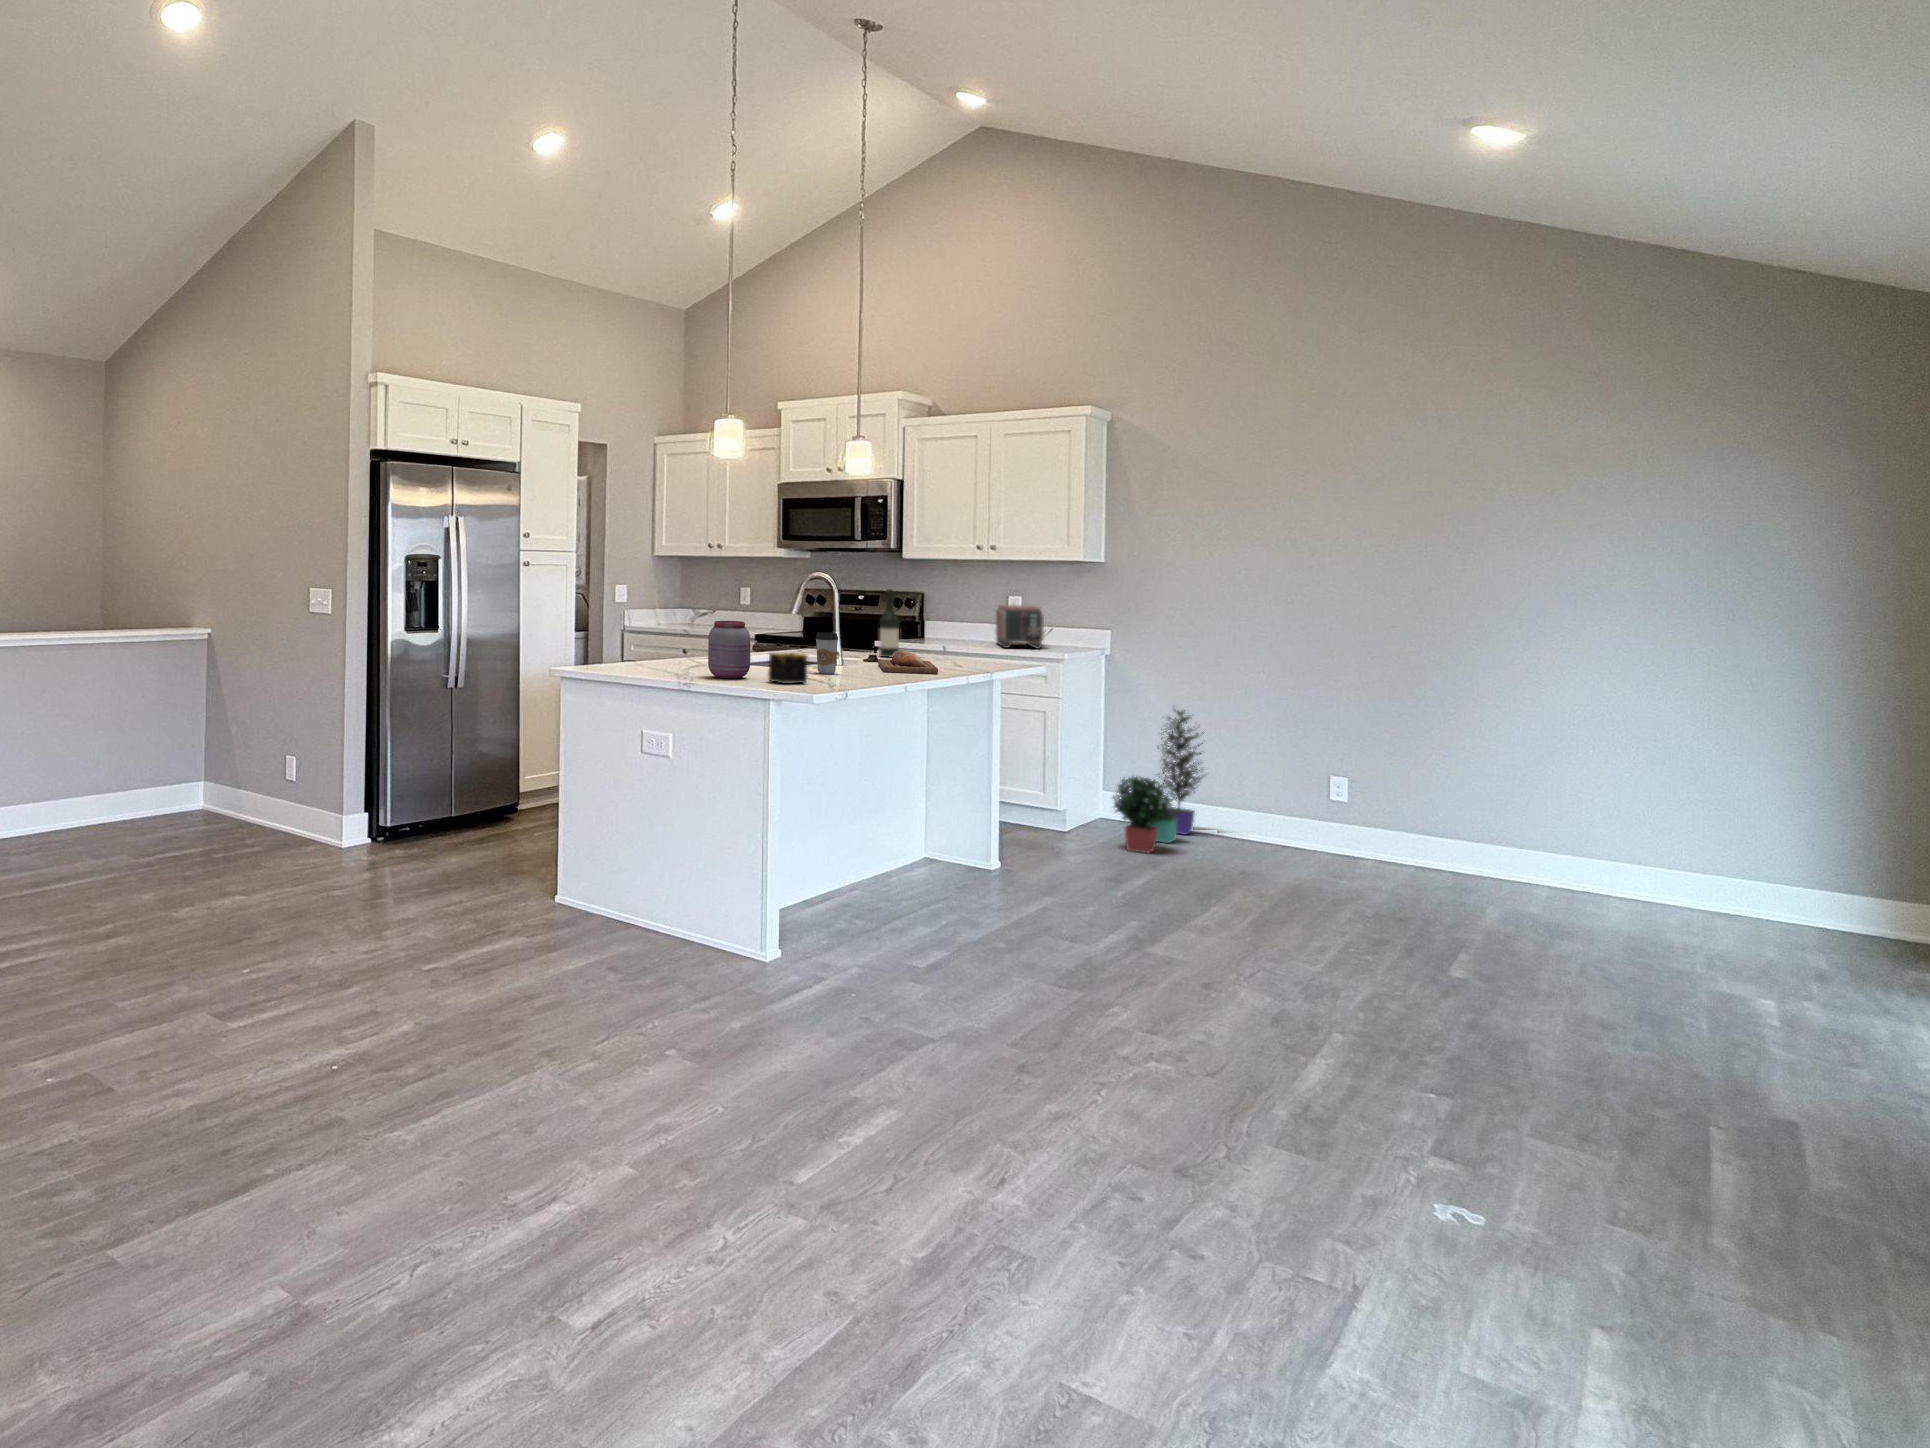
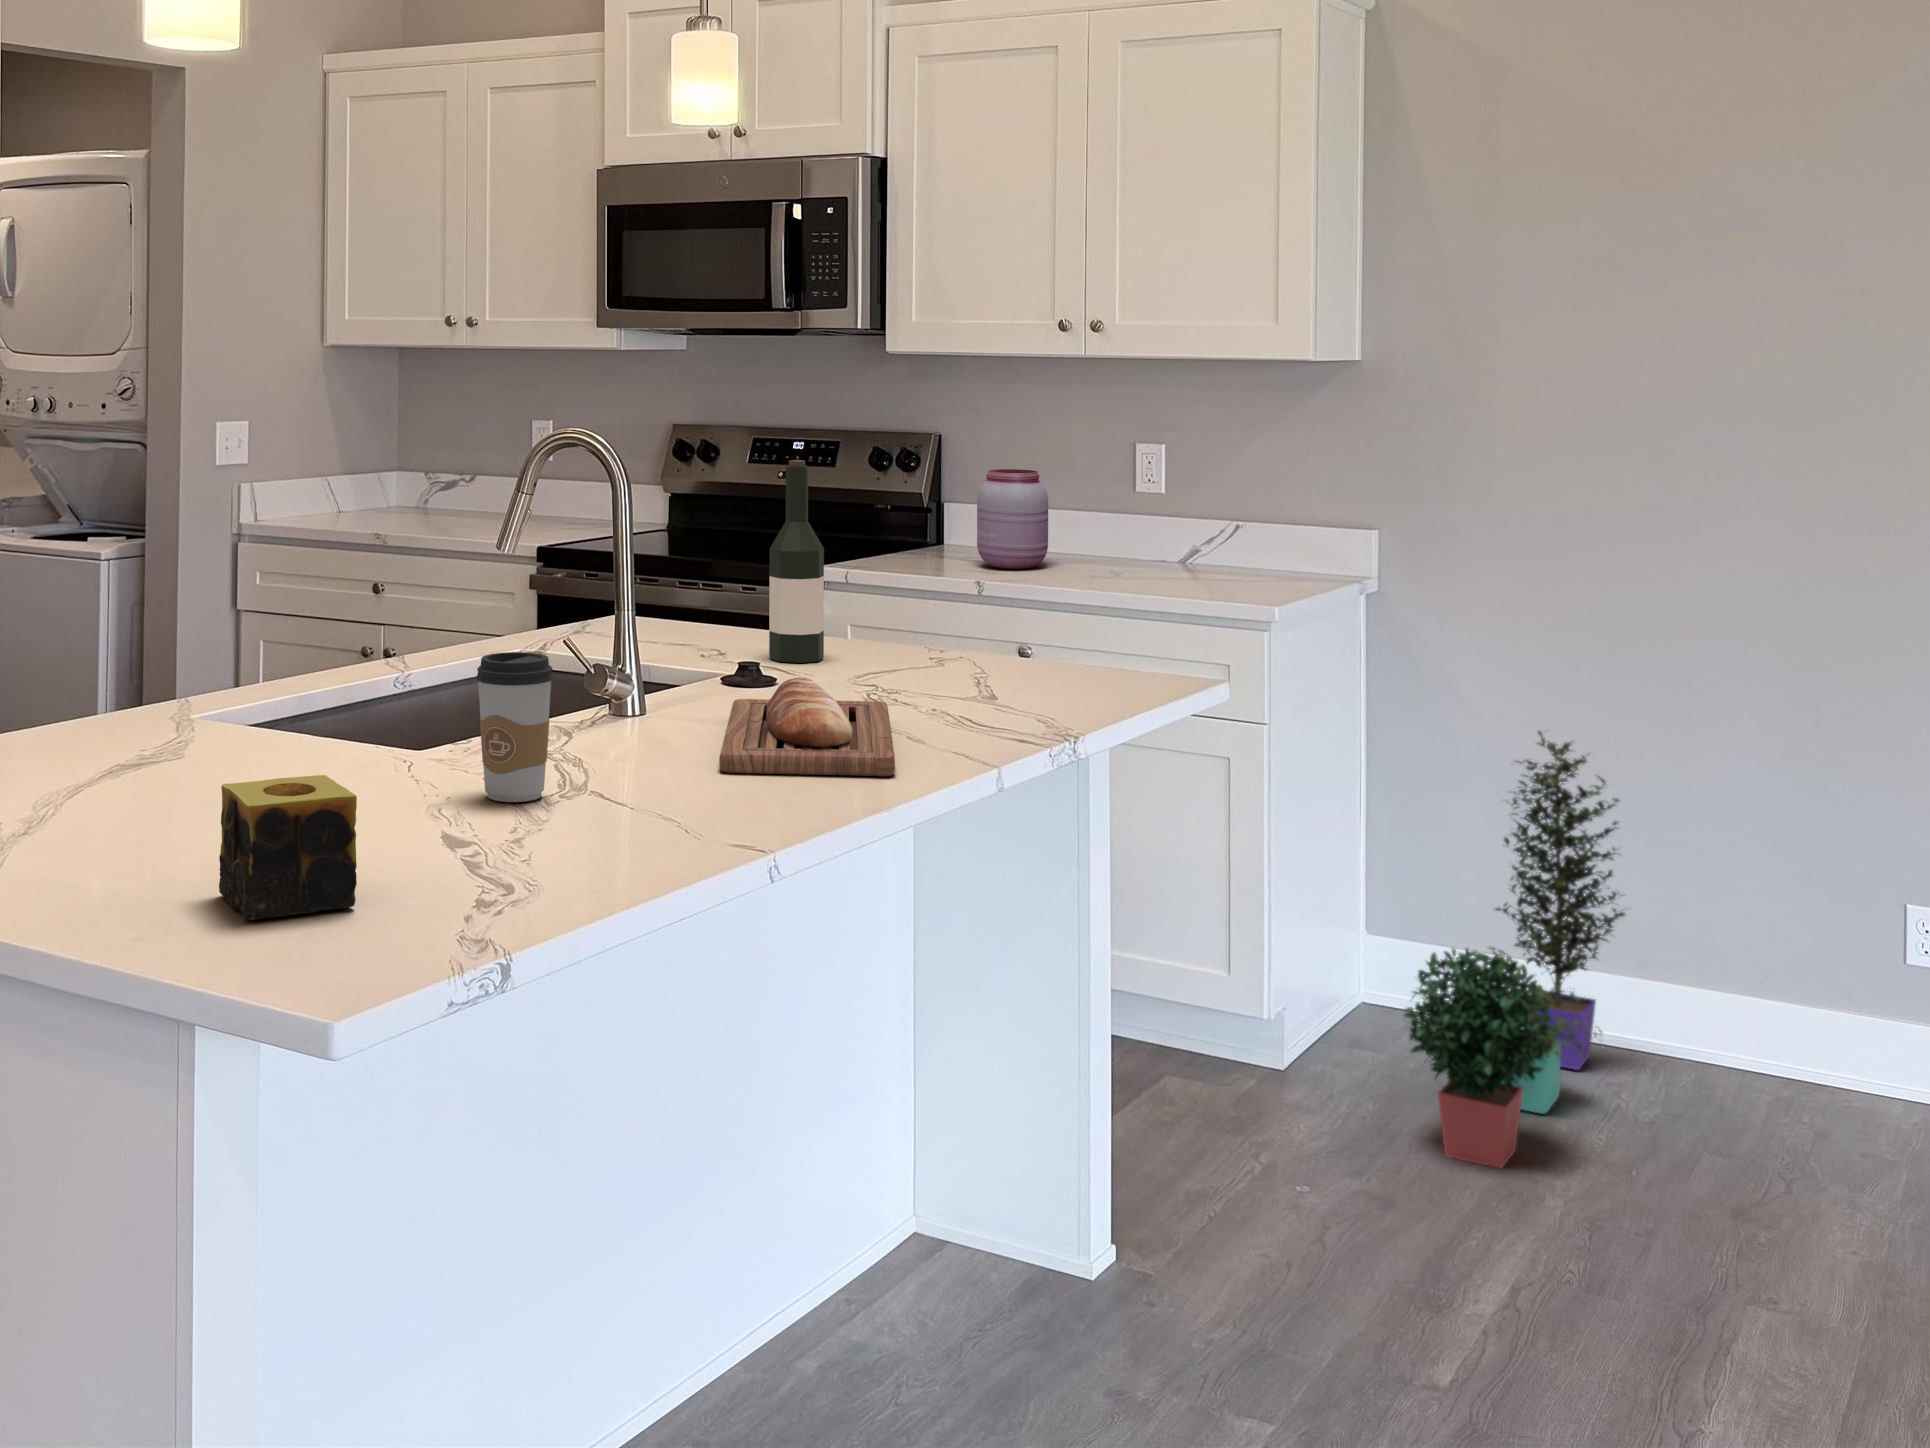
toaster: present [996,605,1044,649] -> none [1106,470,1222,588]
jar: present [708,621,750,678] -> present [977,469,1048,569]

